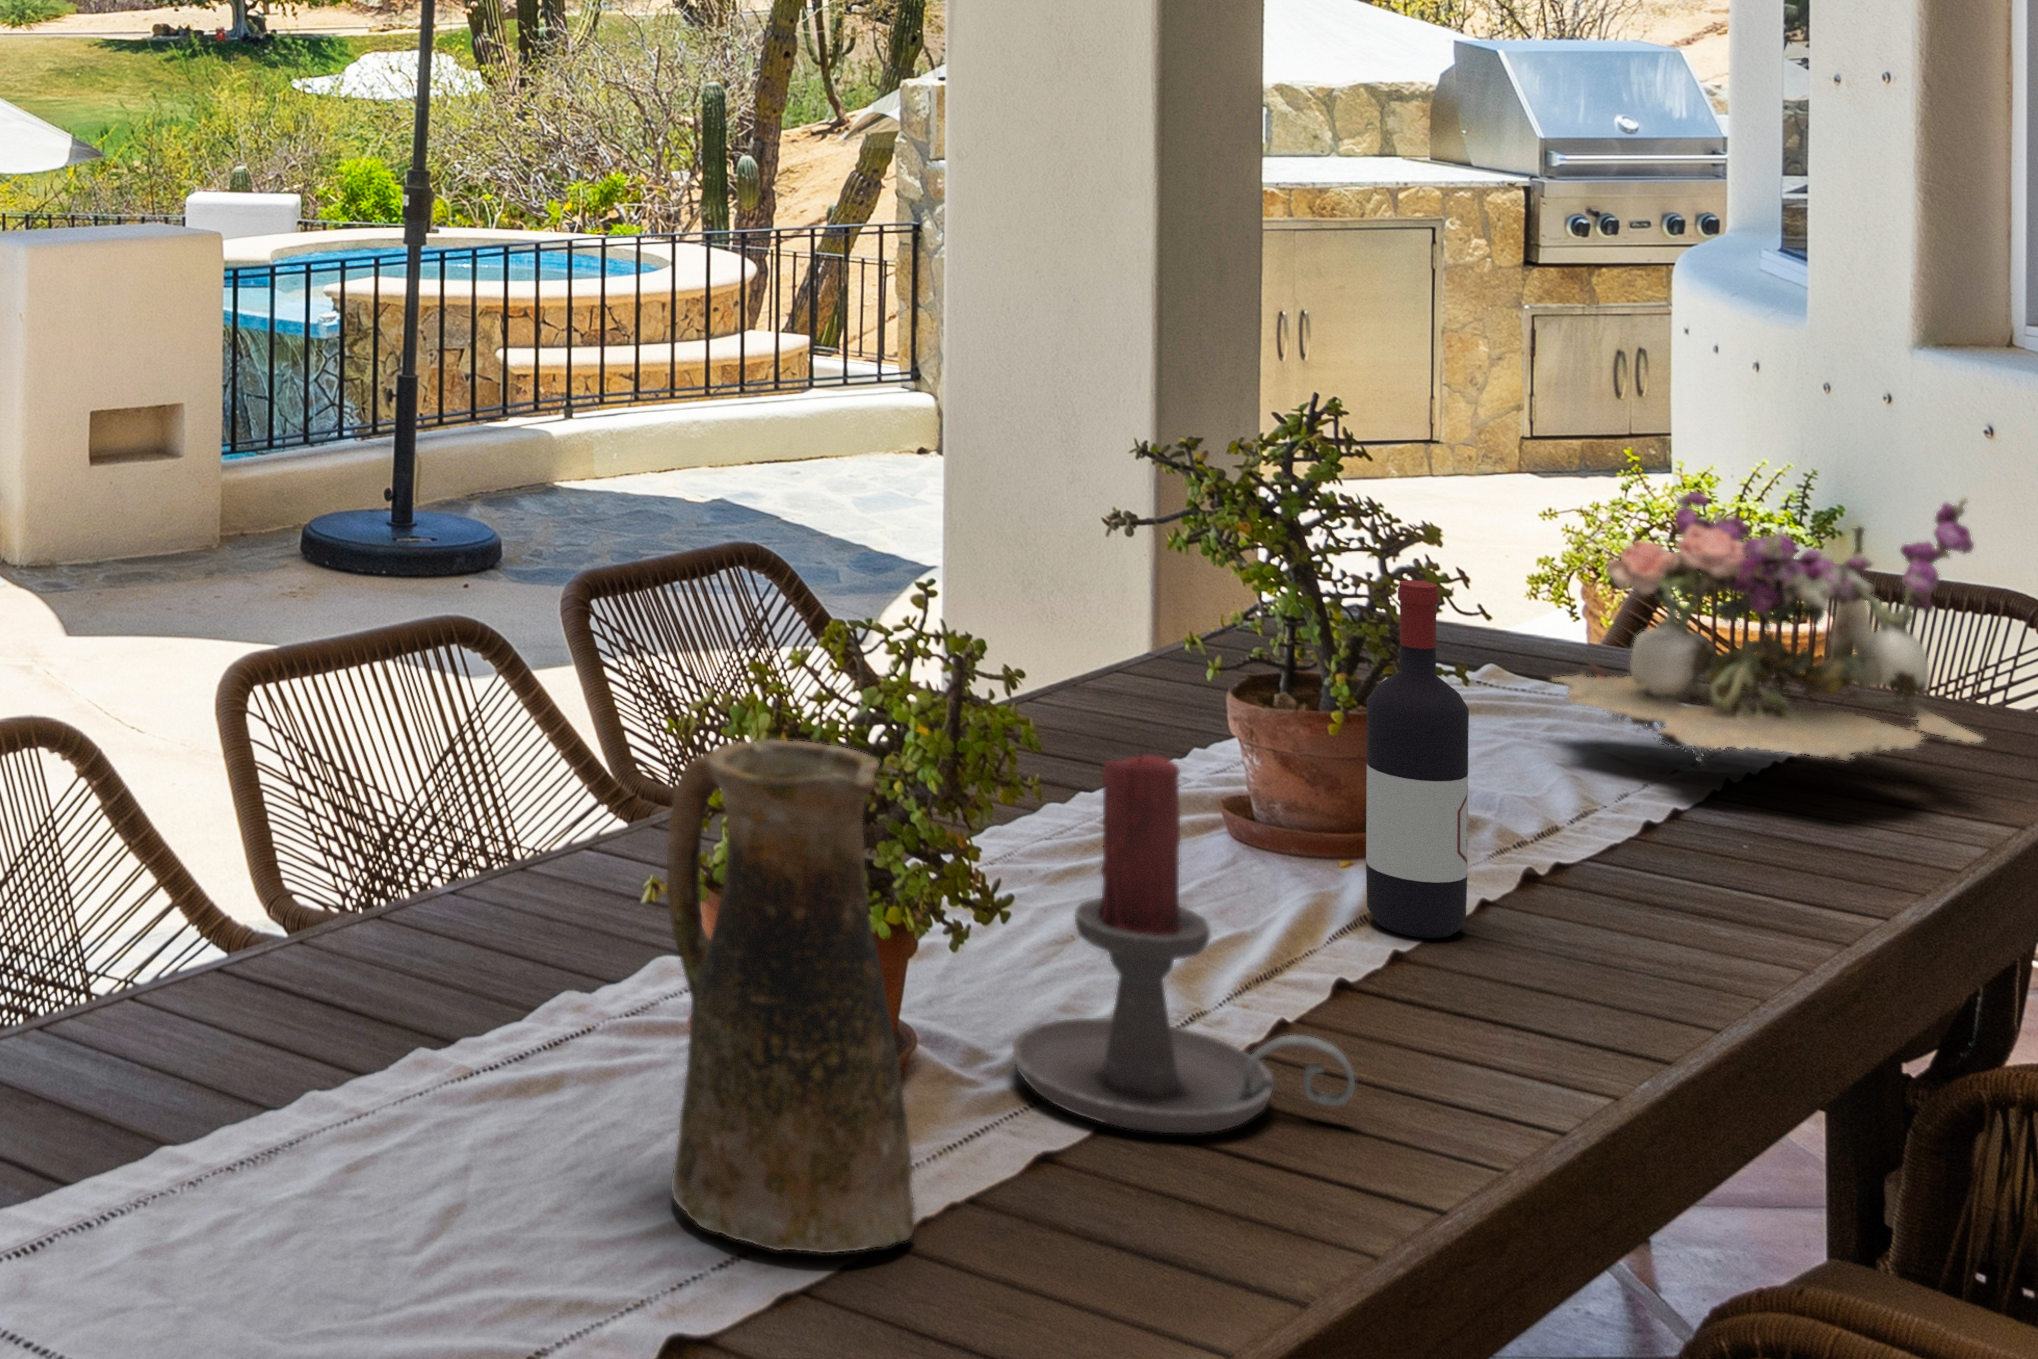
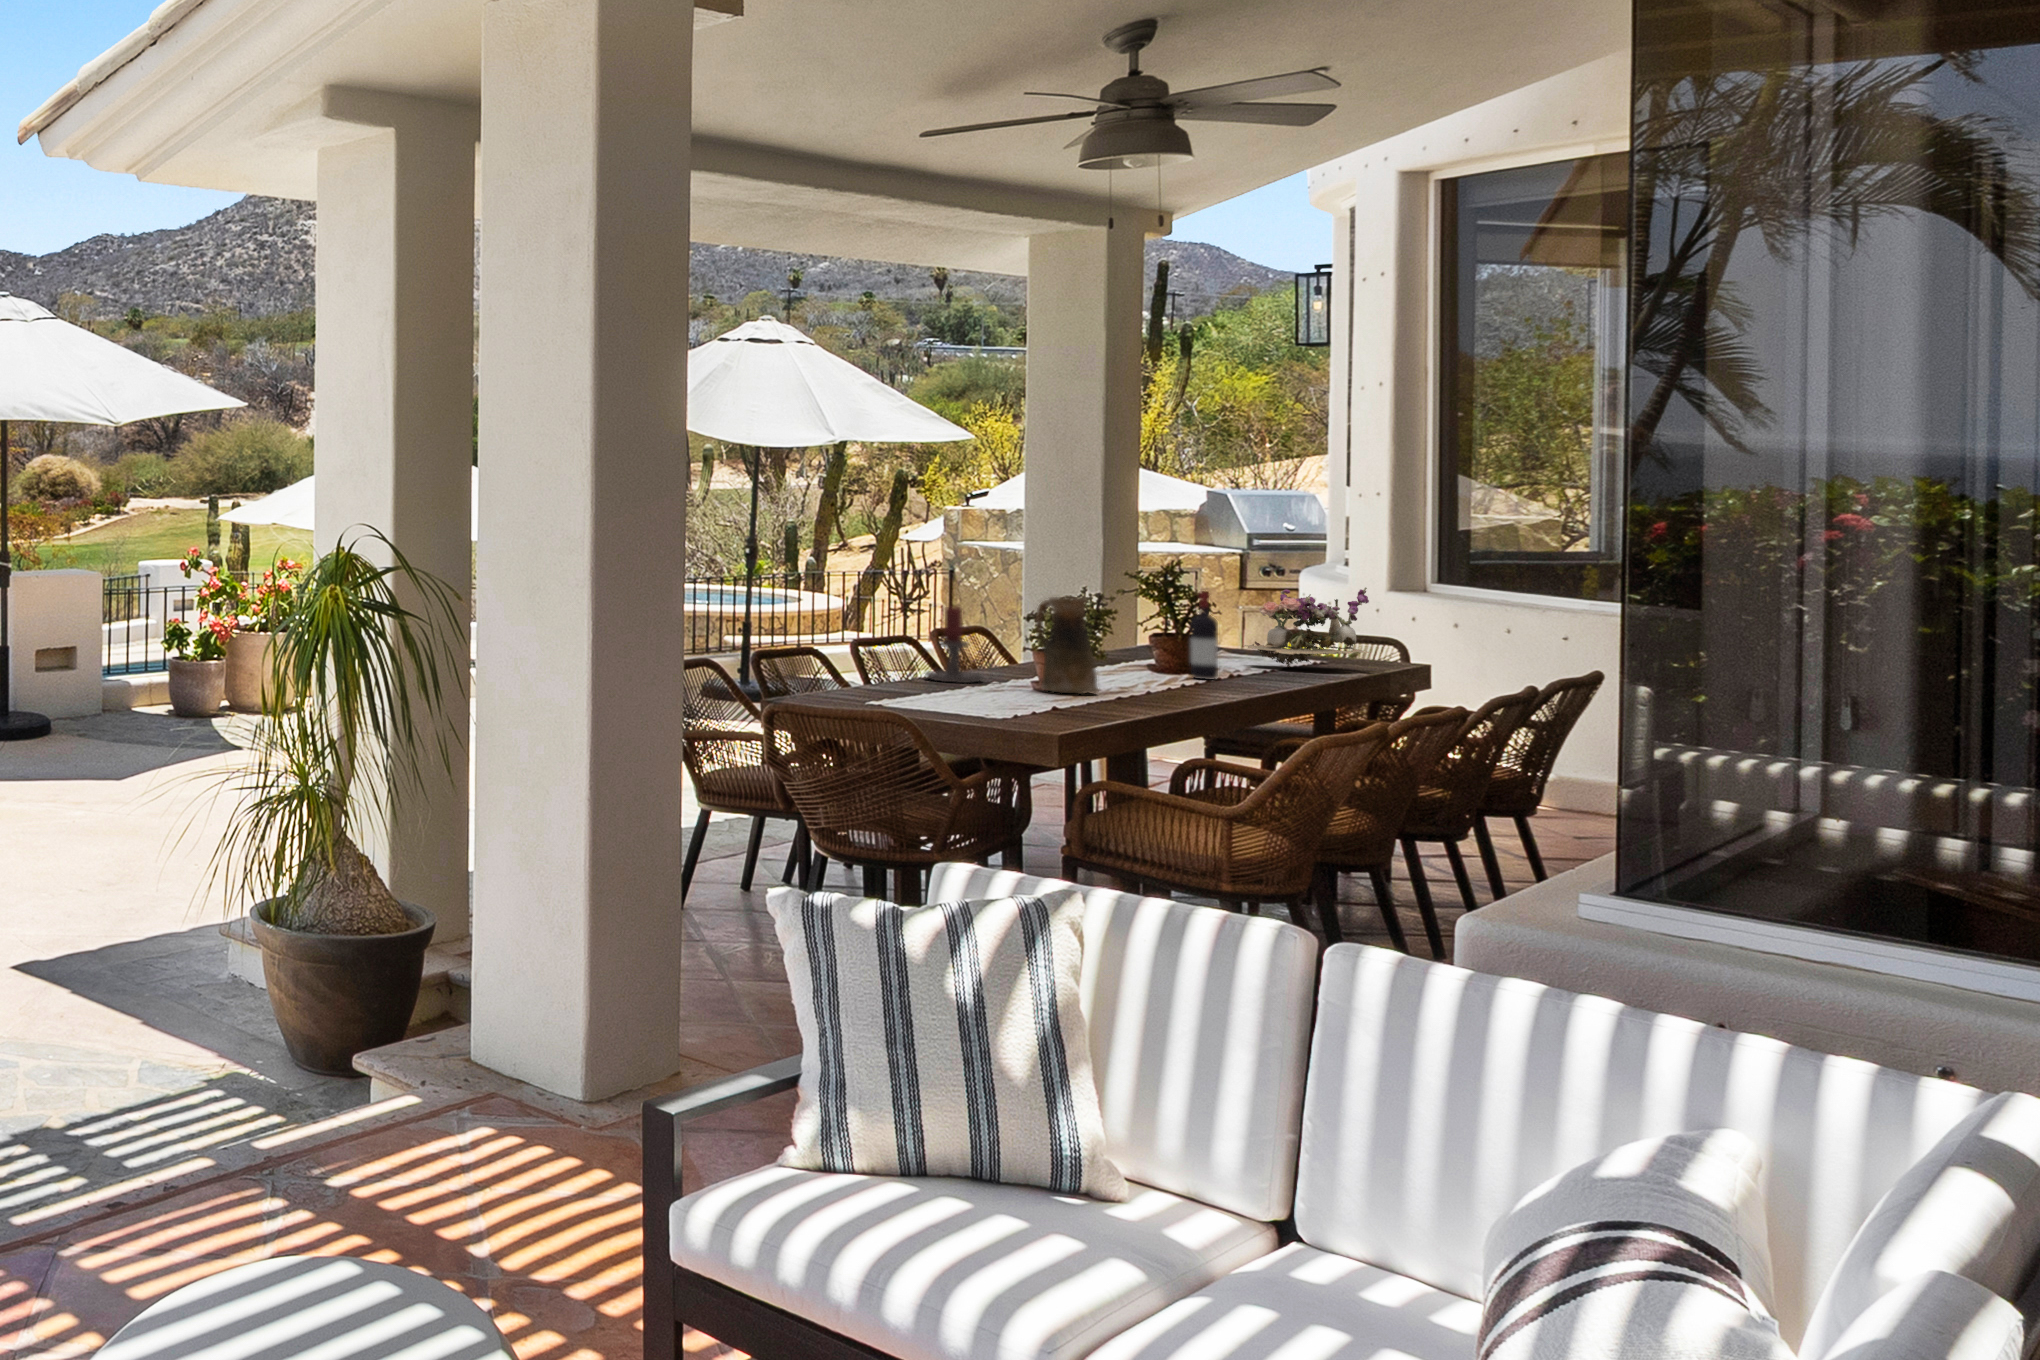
candle holder: present [1012,755,1355,1133] -> present [926,606,995,683]

